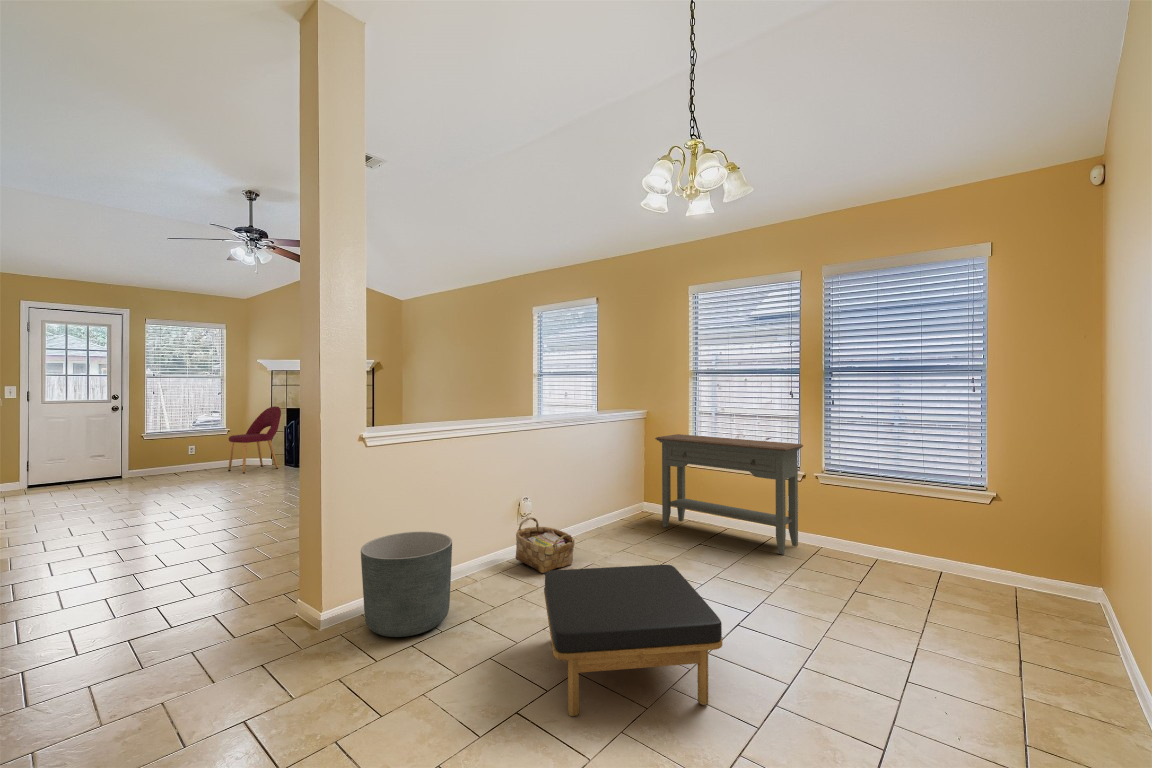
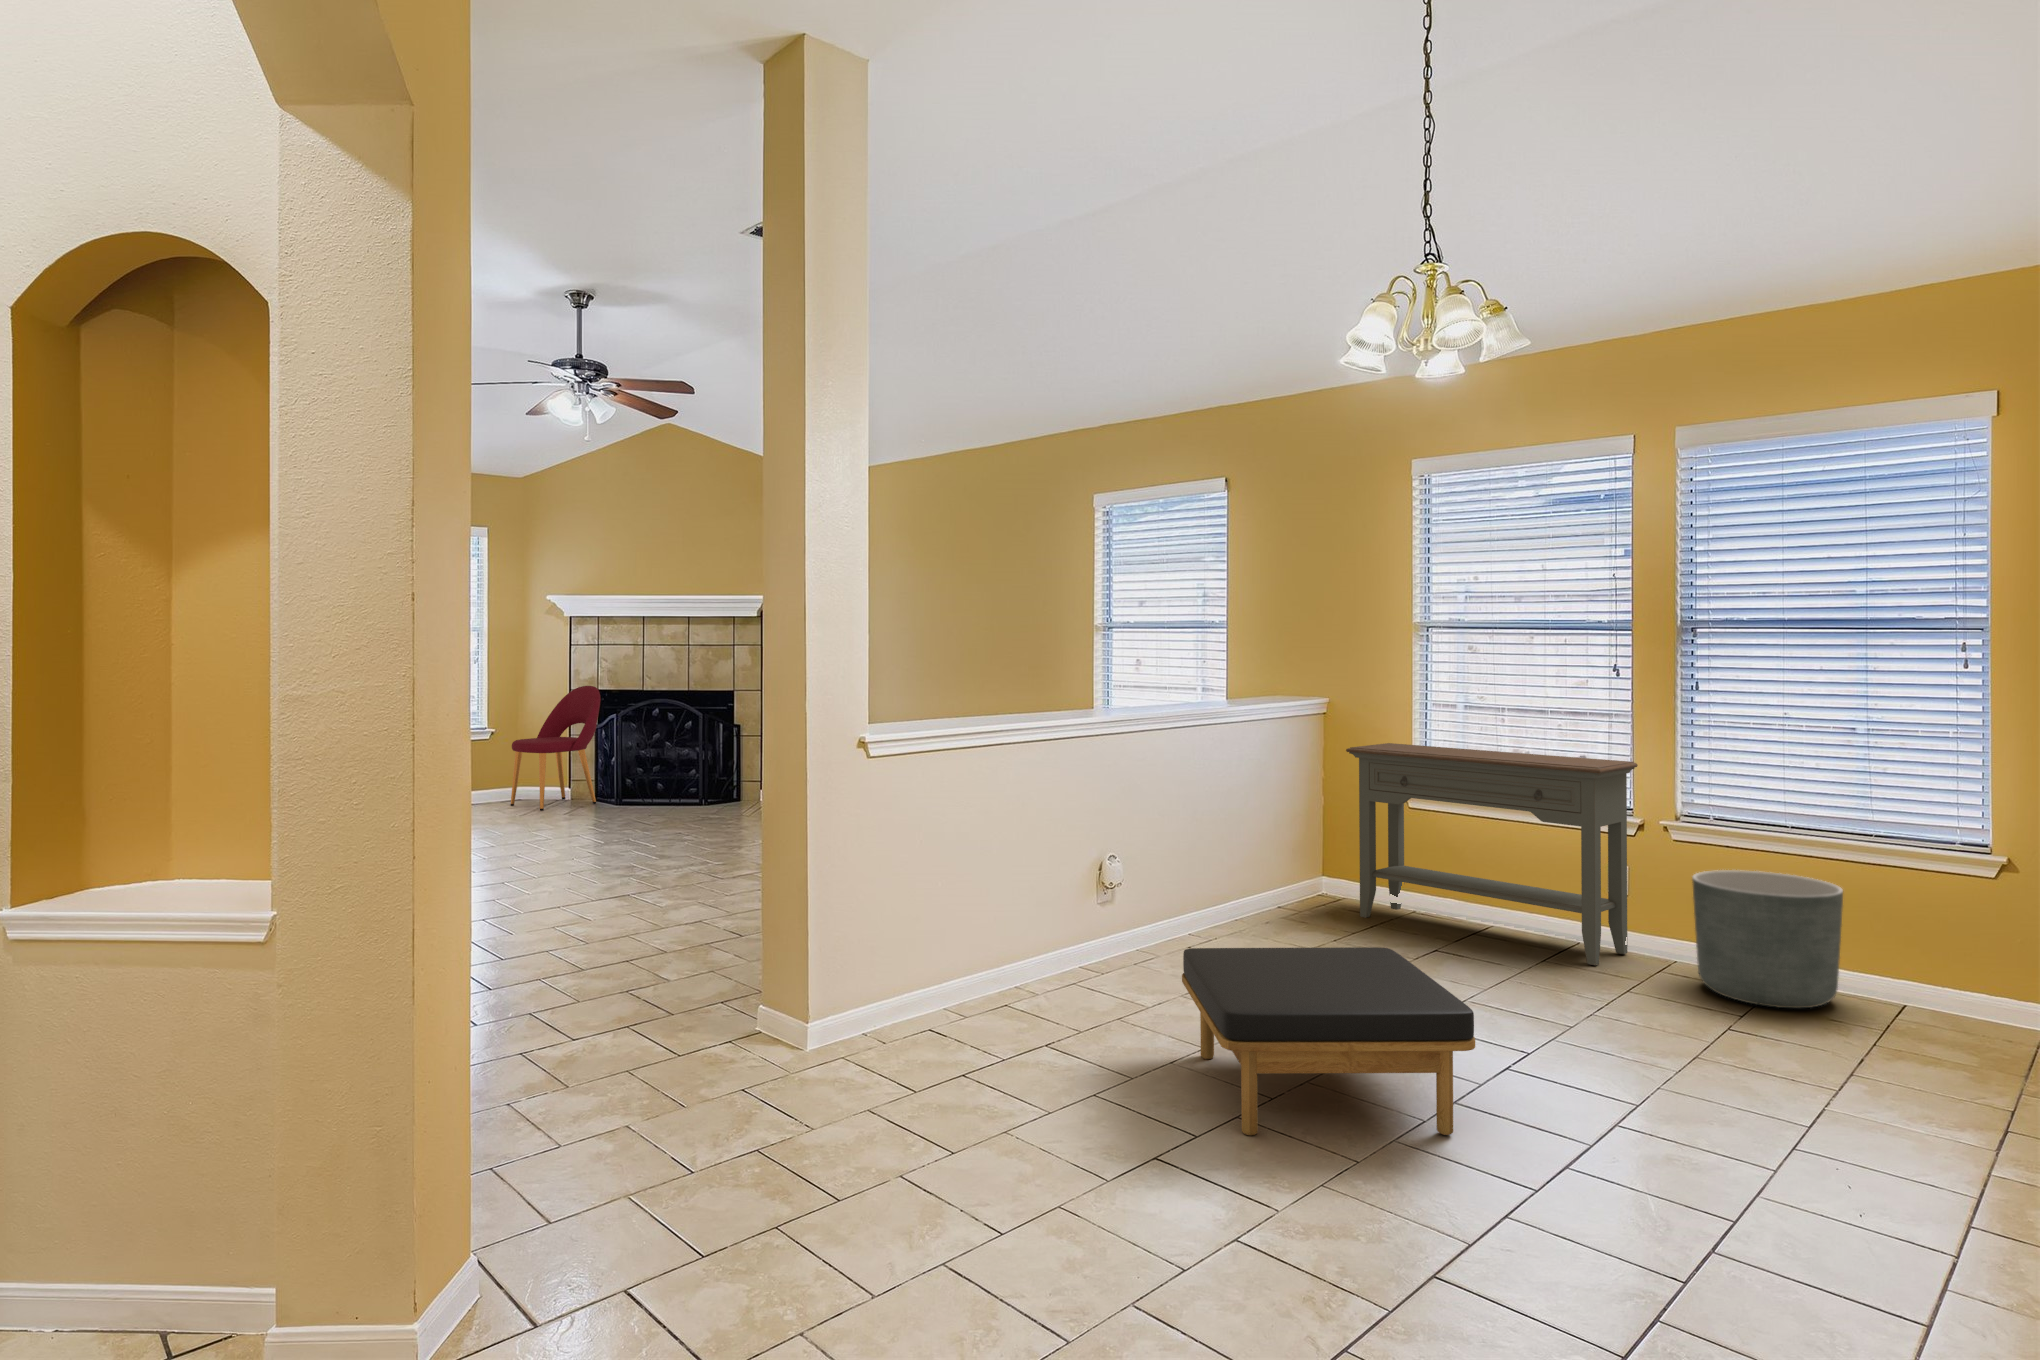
woven basket: present [516,517,575,573] -> none [1101,883,1206,975]
planter: present [361,532,452,637] -> present [1692,870,1843,1008]

